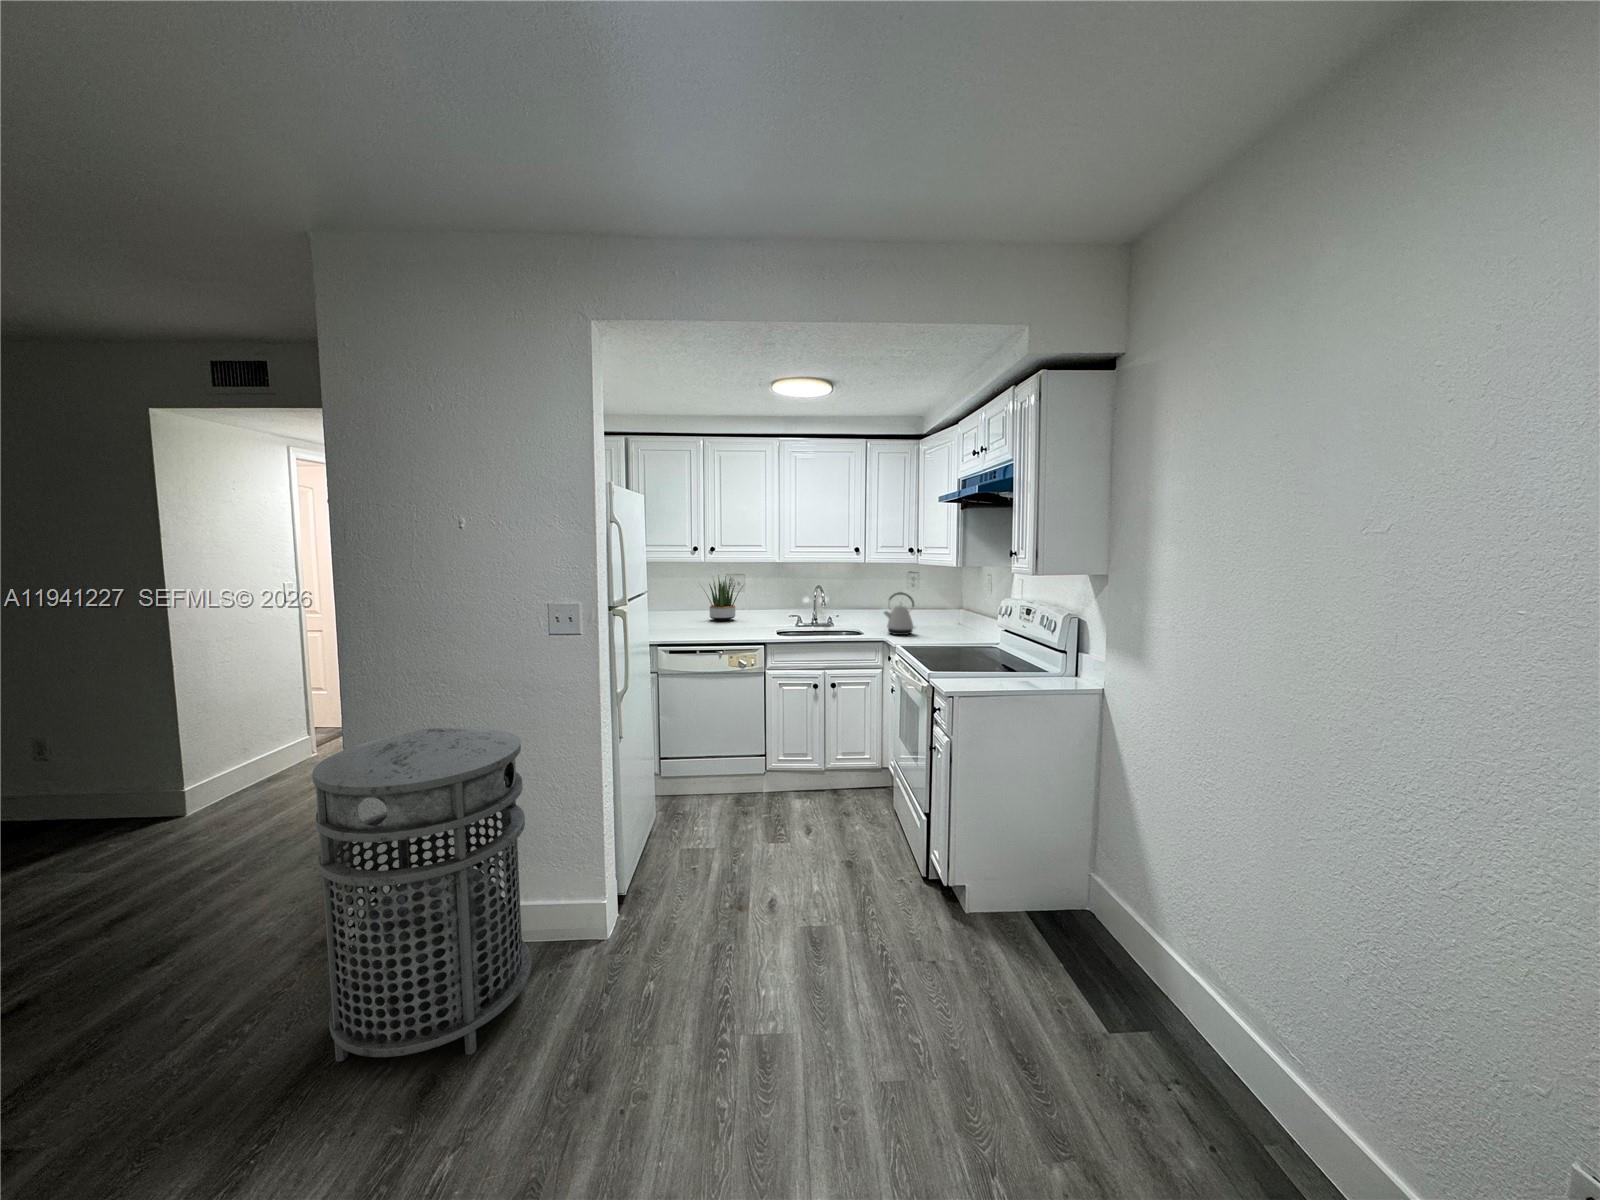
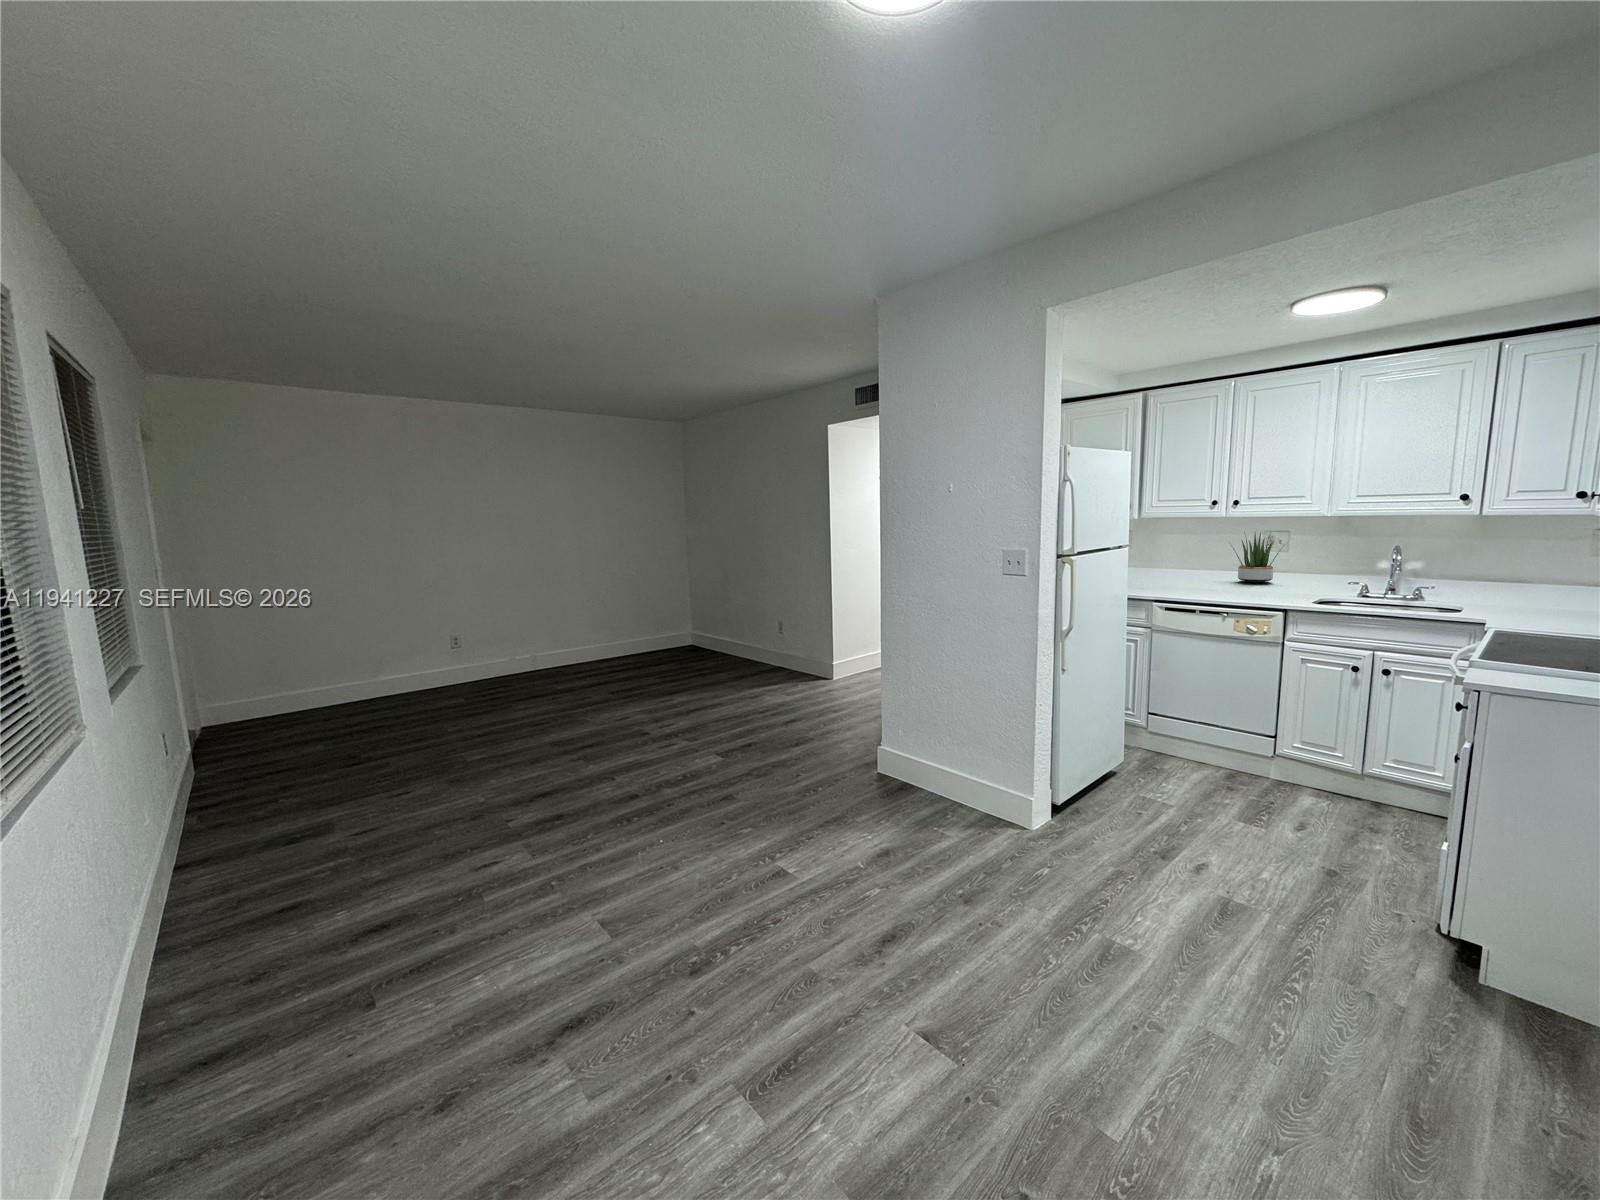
kettle: present [884,592,915,635] -> none [1500,556,1569,618]
trash can: present [312,728,531,1062] -> none [844,631,967,852]

